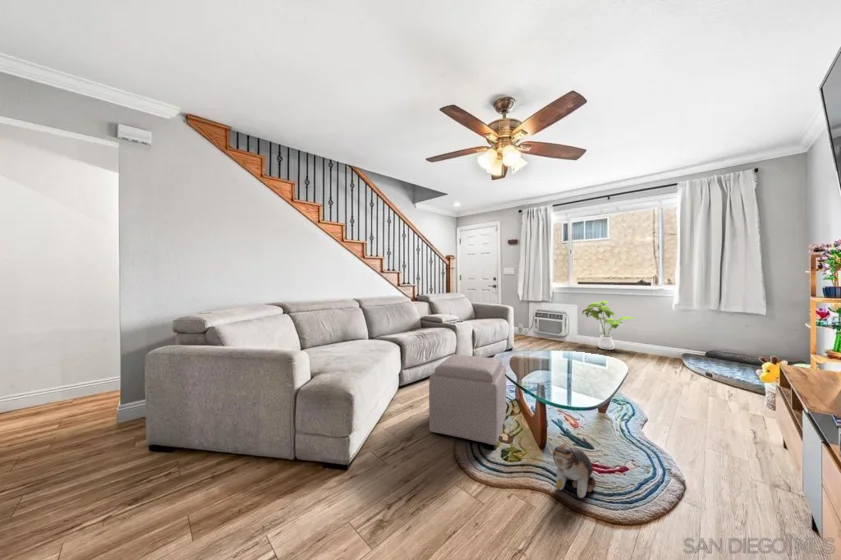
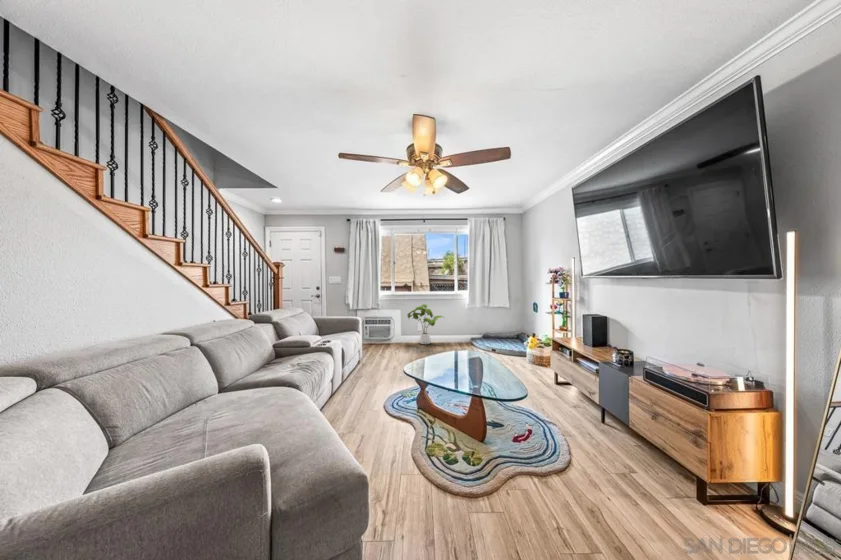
ottoman: present [429,355,506,445] -> none [373,372,454,470]
plush toy: present [548,444,596,498] -> none [513,429,543,468]

